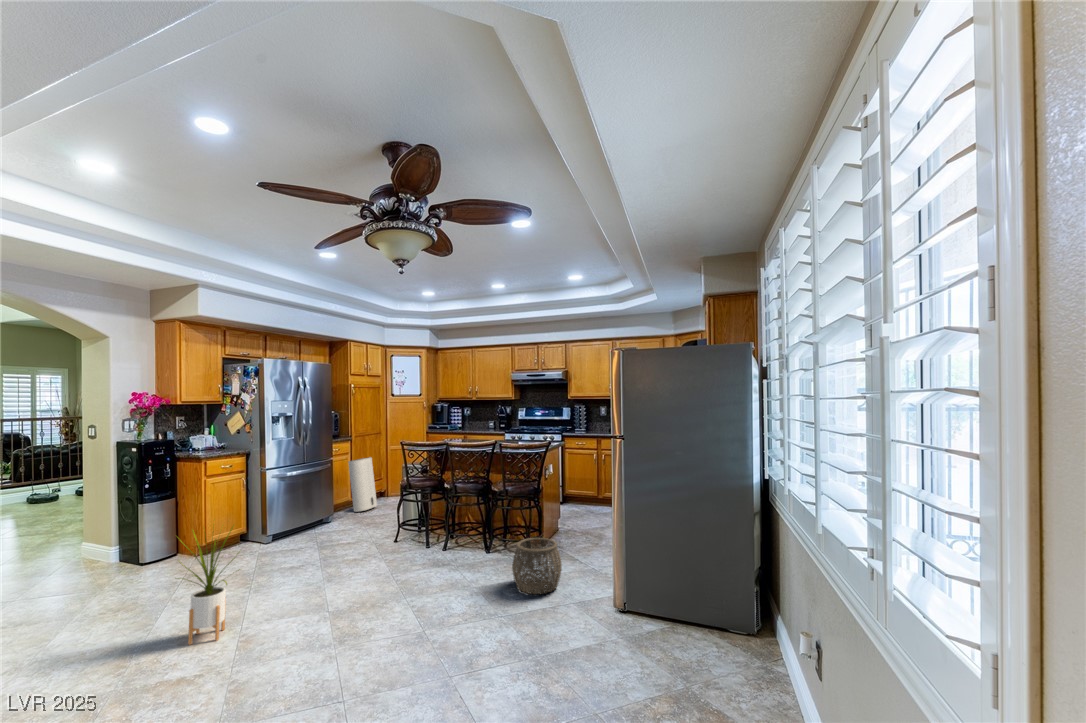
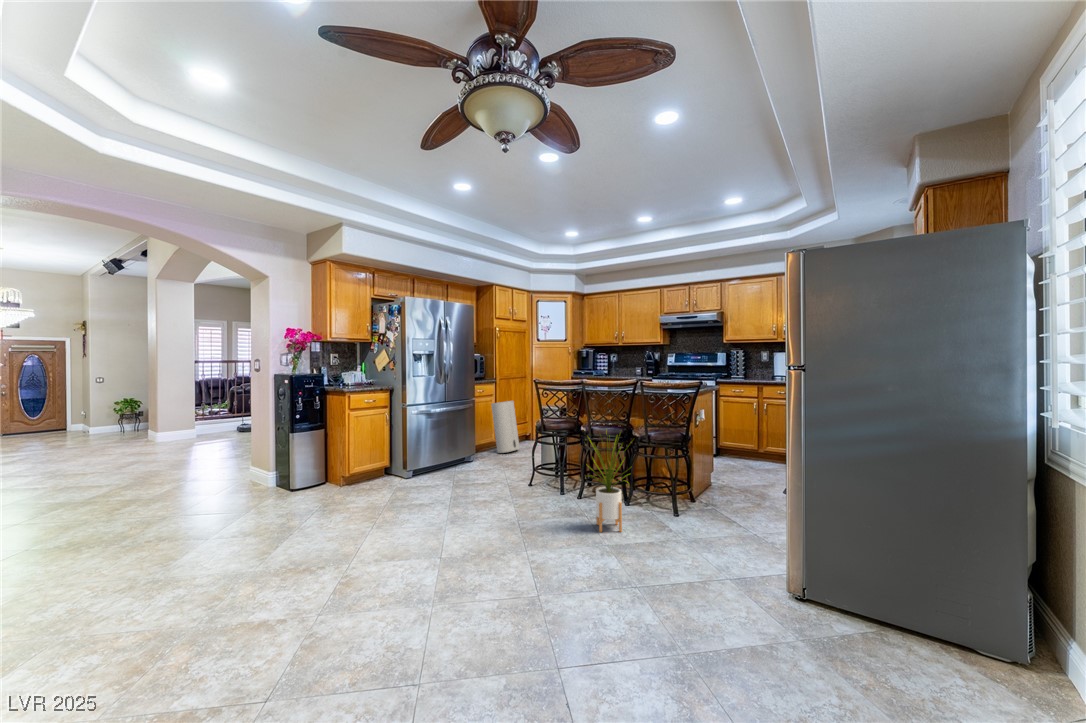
house plant: present [180,527,240,645] -> present [590,437,624,532]
woven basket: present [512,538,562,594] -> none [651,492,715,561]

